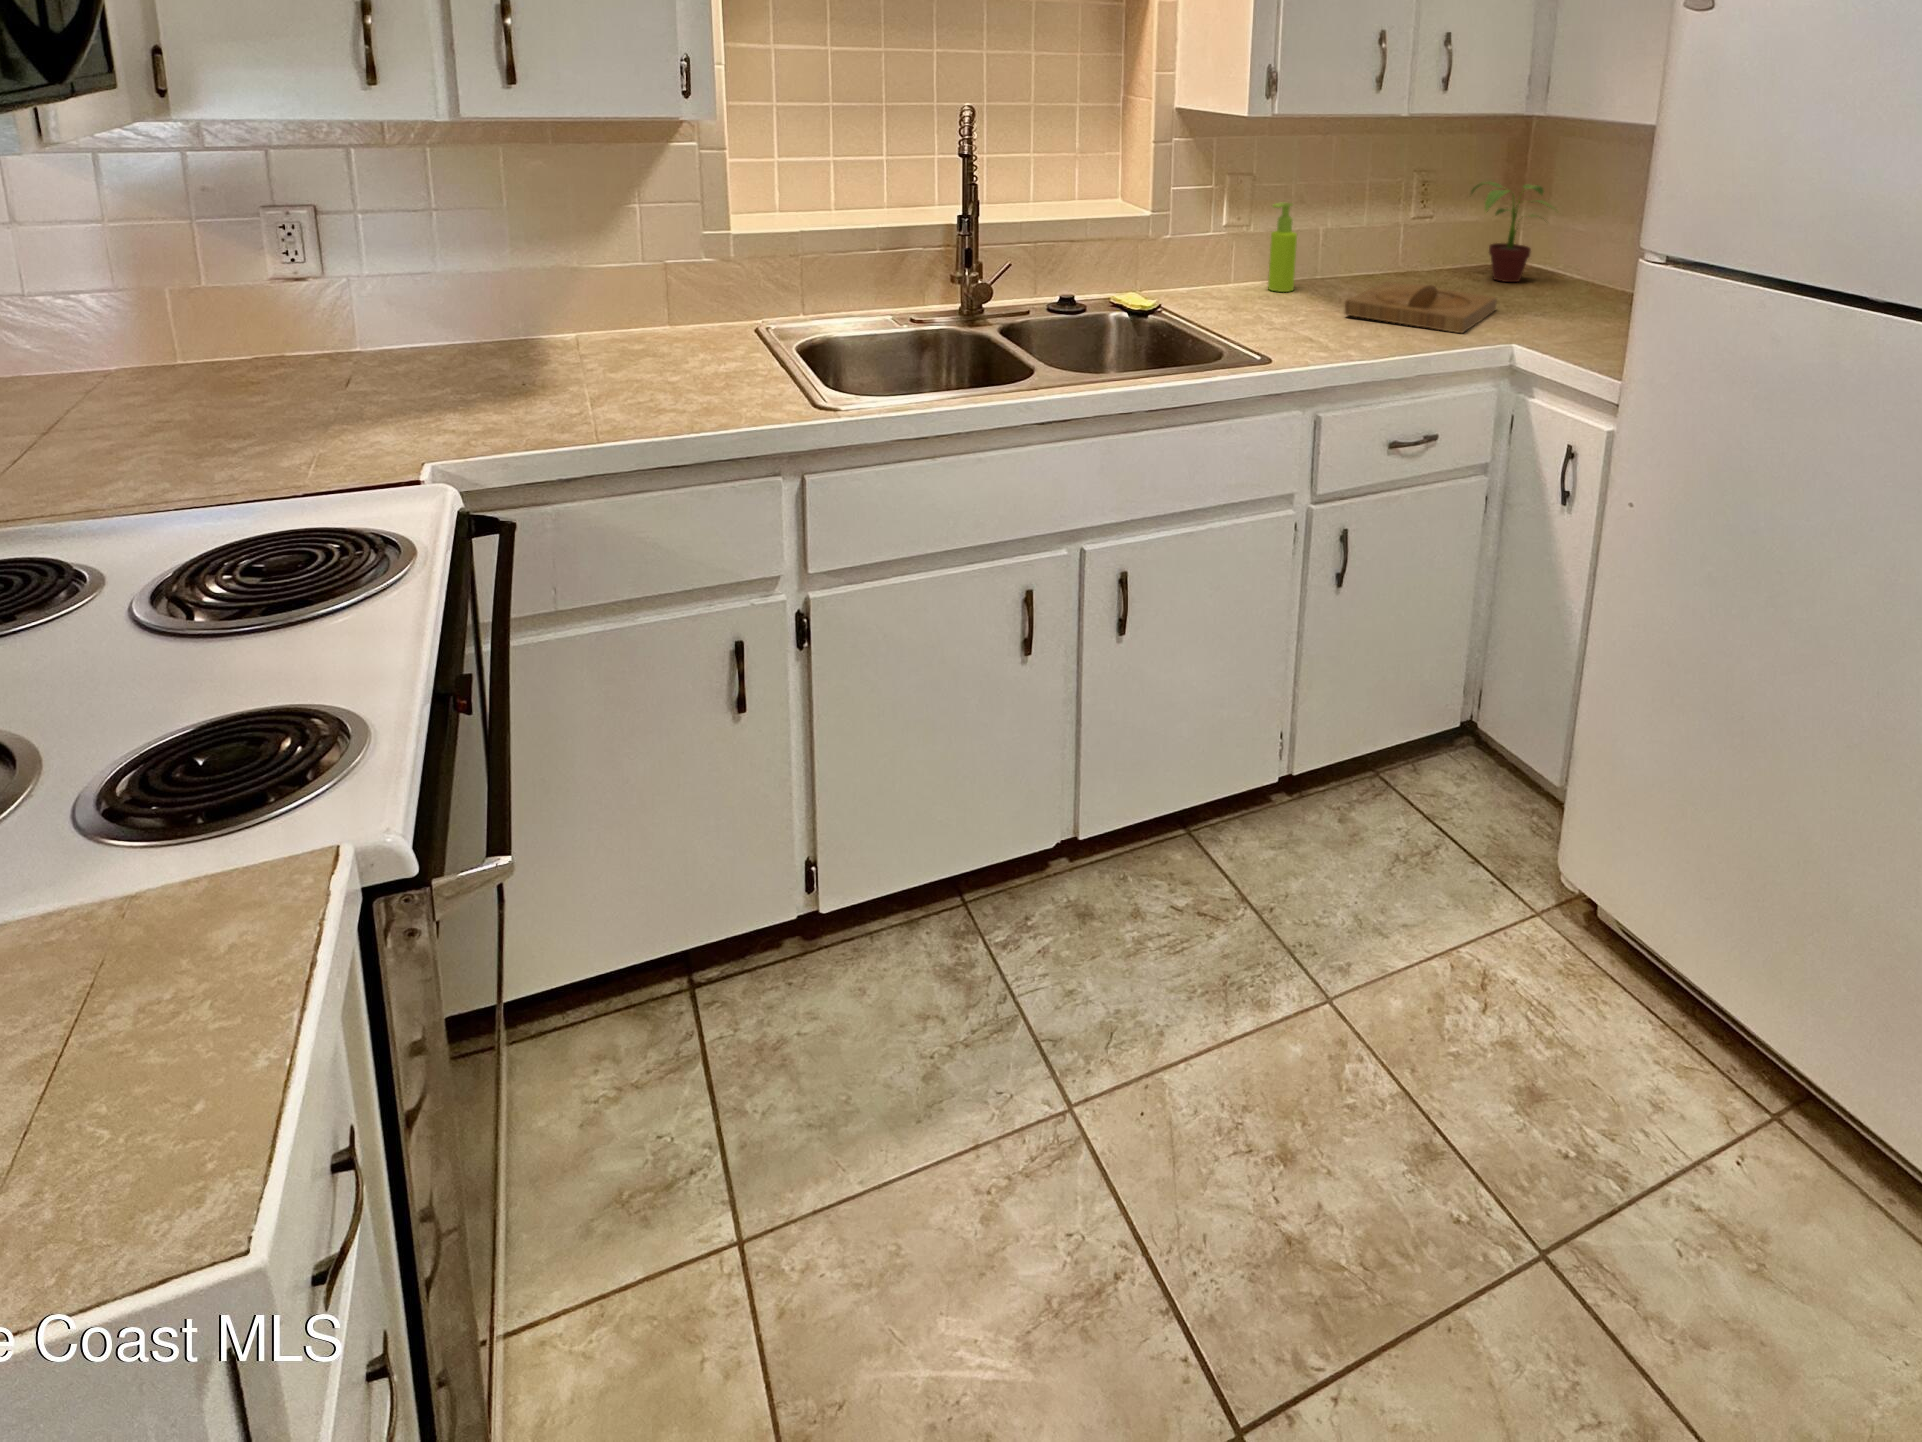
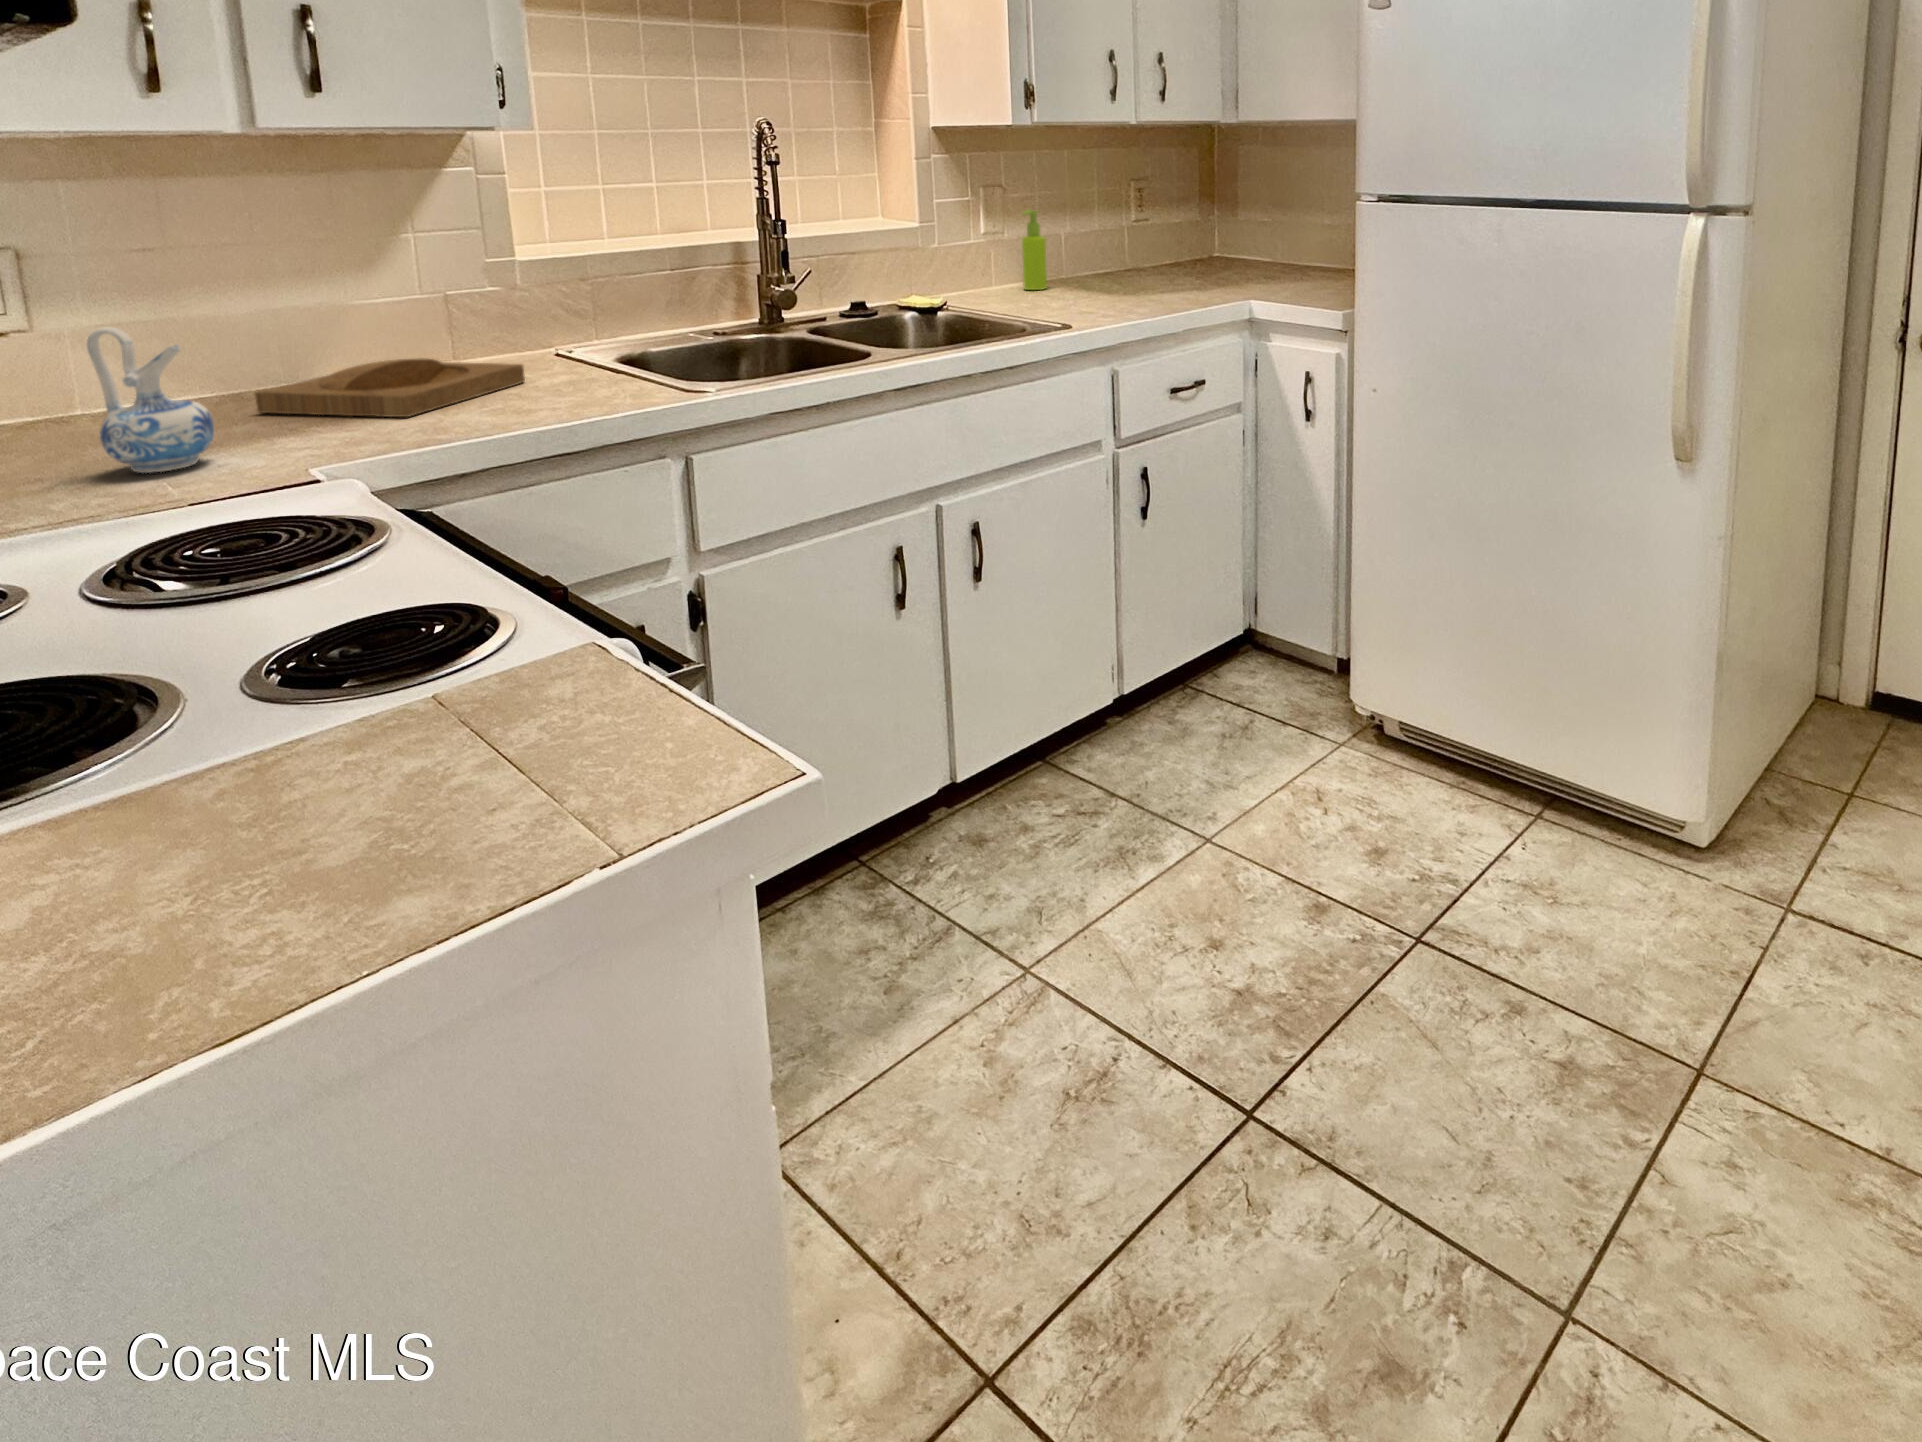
potted plant: present [1471,182,1555,282] -> none [1176,186,1254,268]
tray: present [1345,282,1497,333] -> present [255,359,525,417]
ceramic pitcher: none [287,307,386,442] -> present [87,327,214,473]

